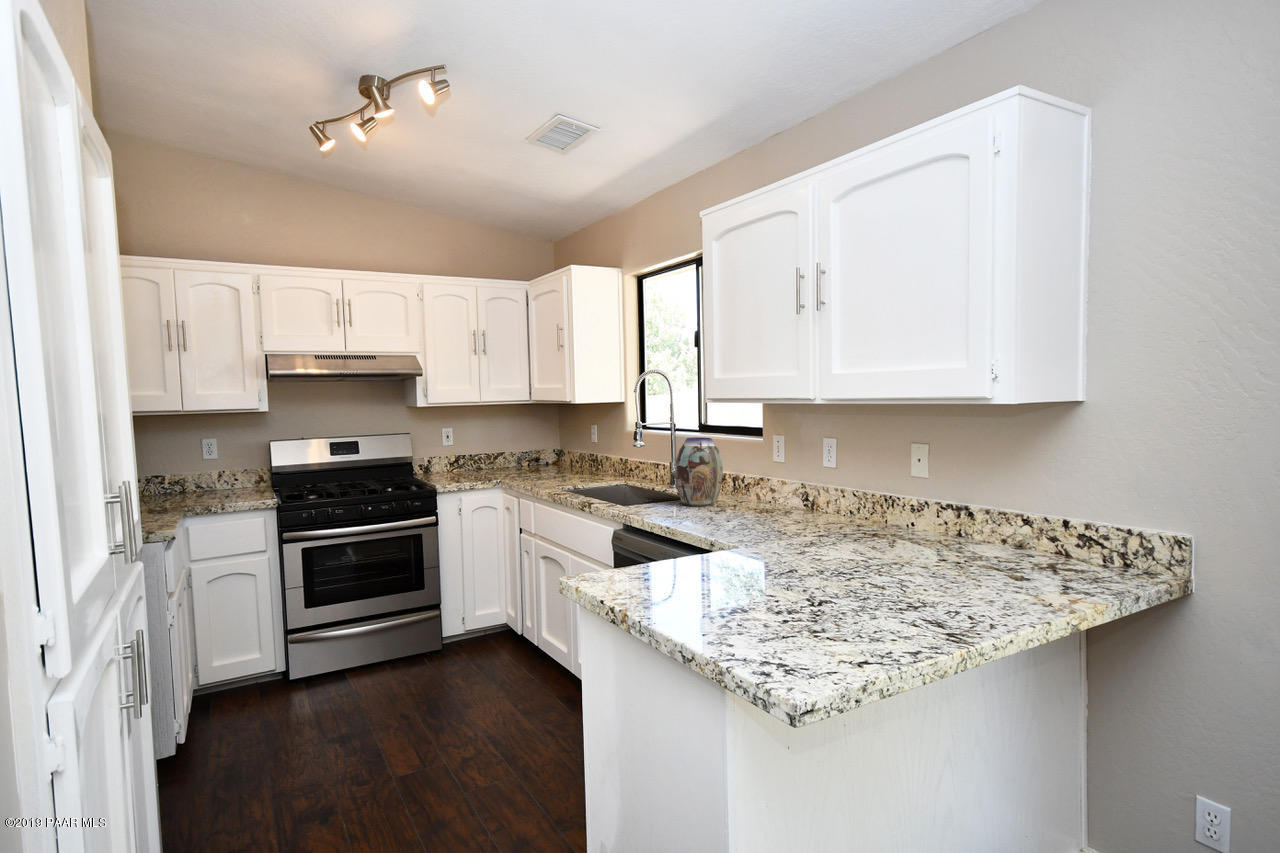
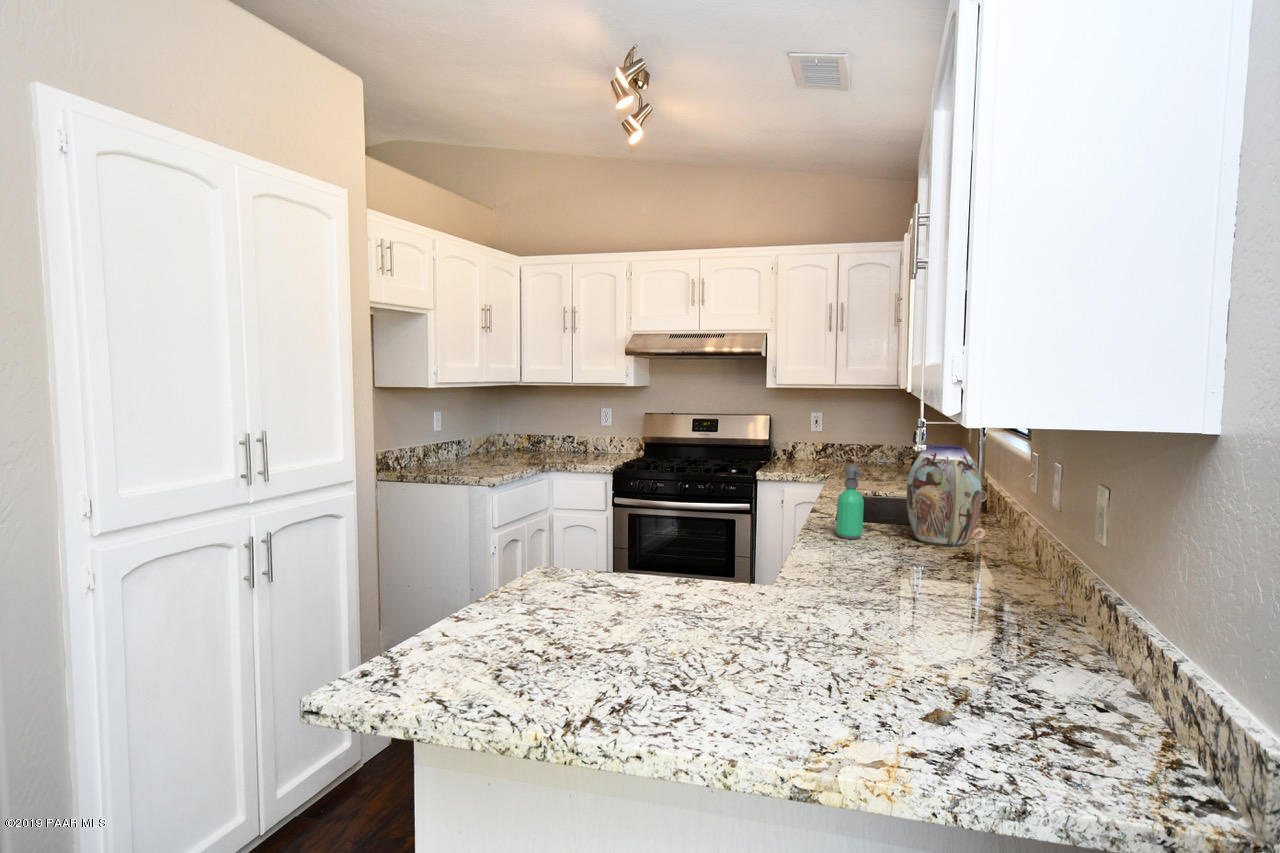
soap dispenser: none [643,456,666,512] -> present [836,464,864,539]

